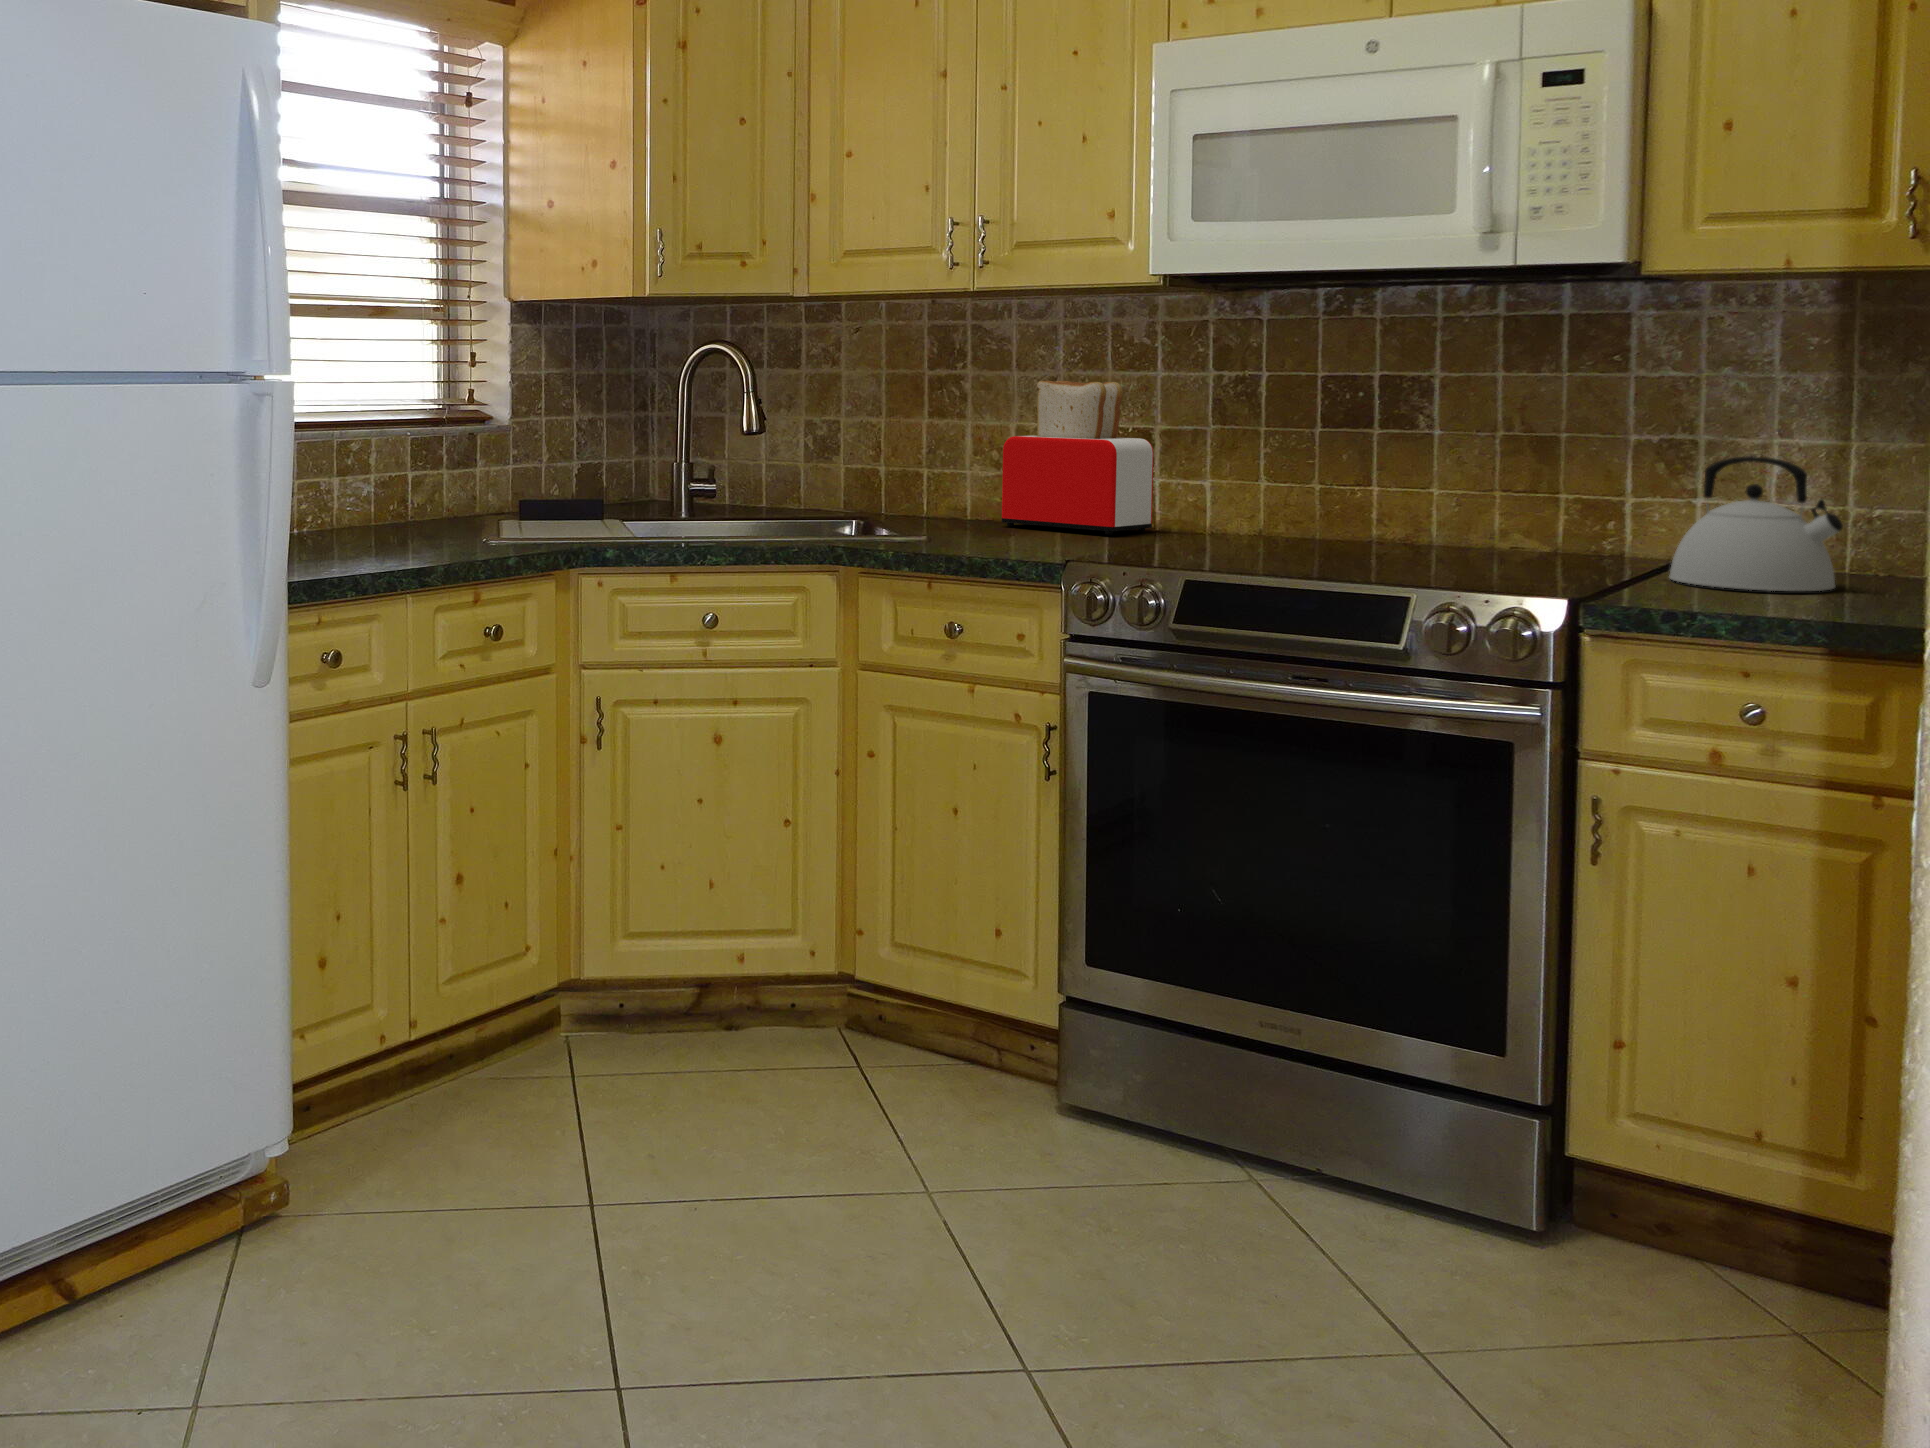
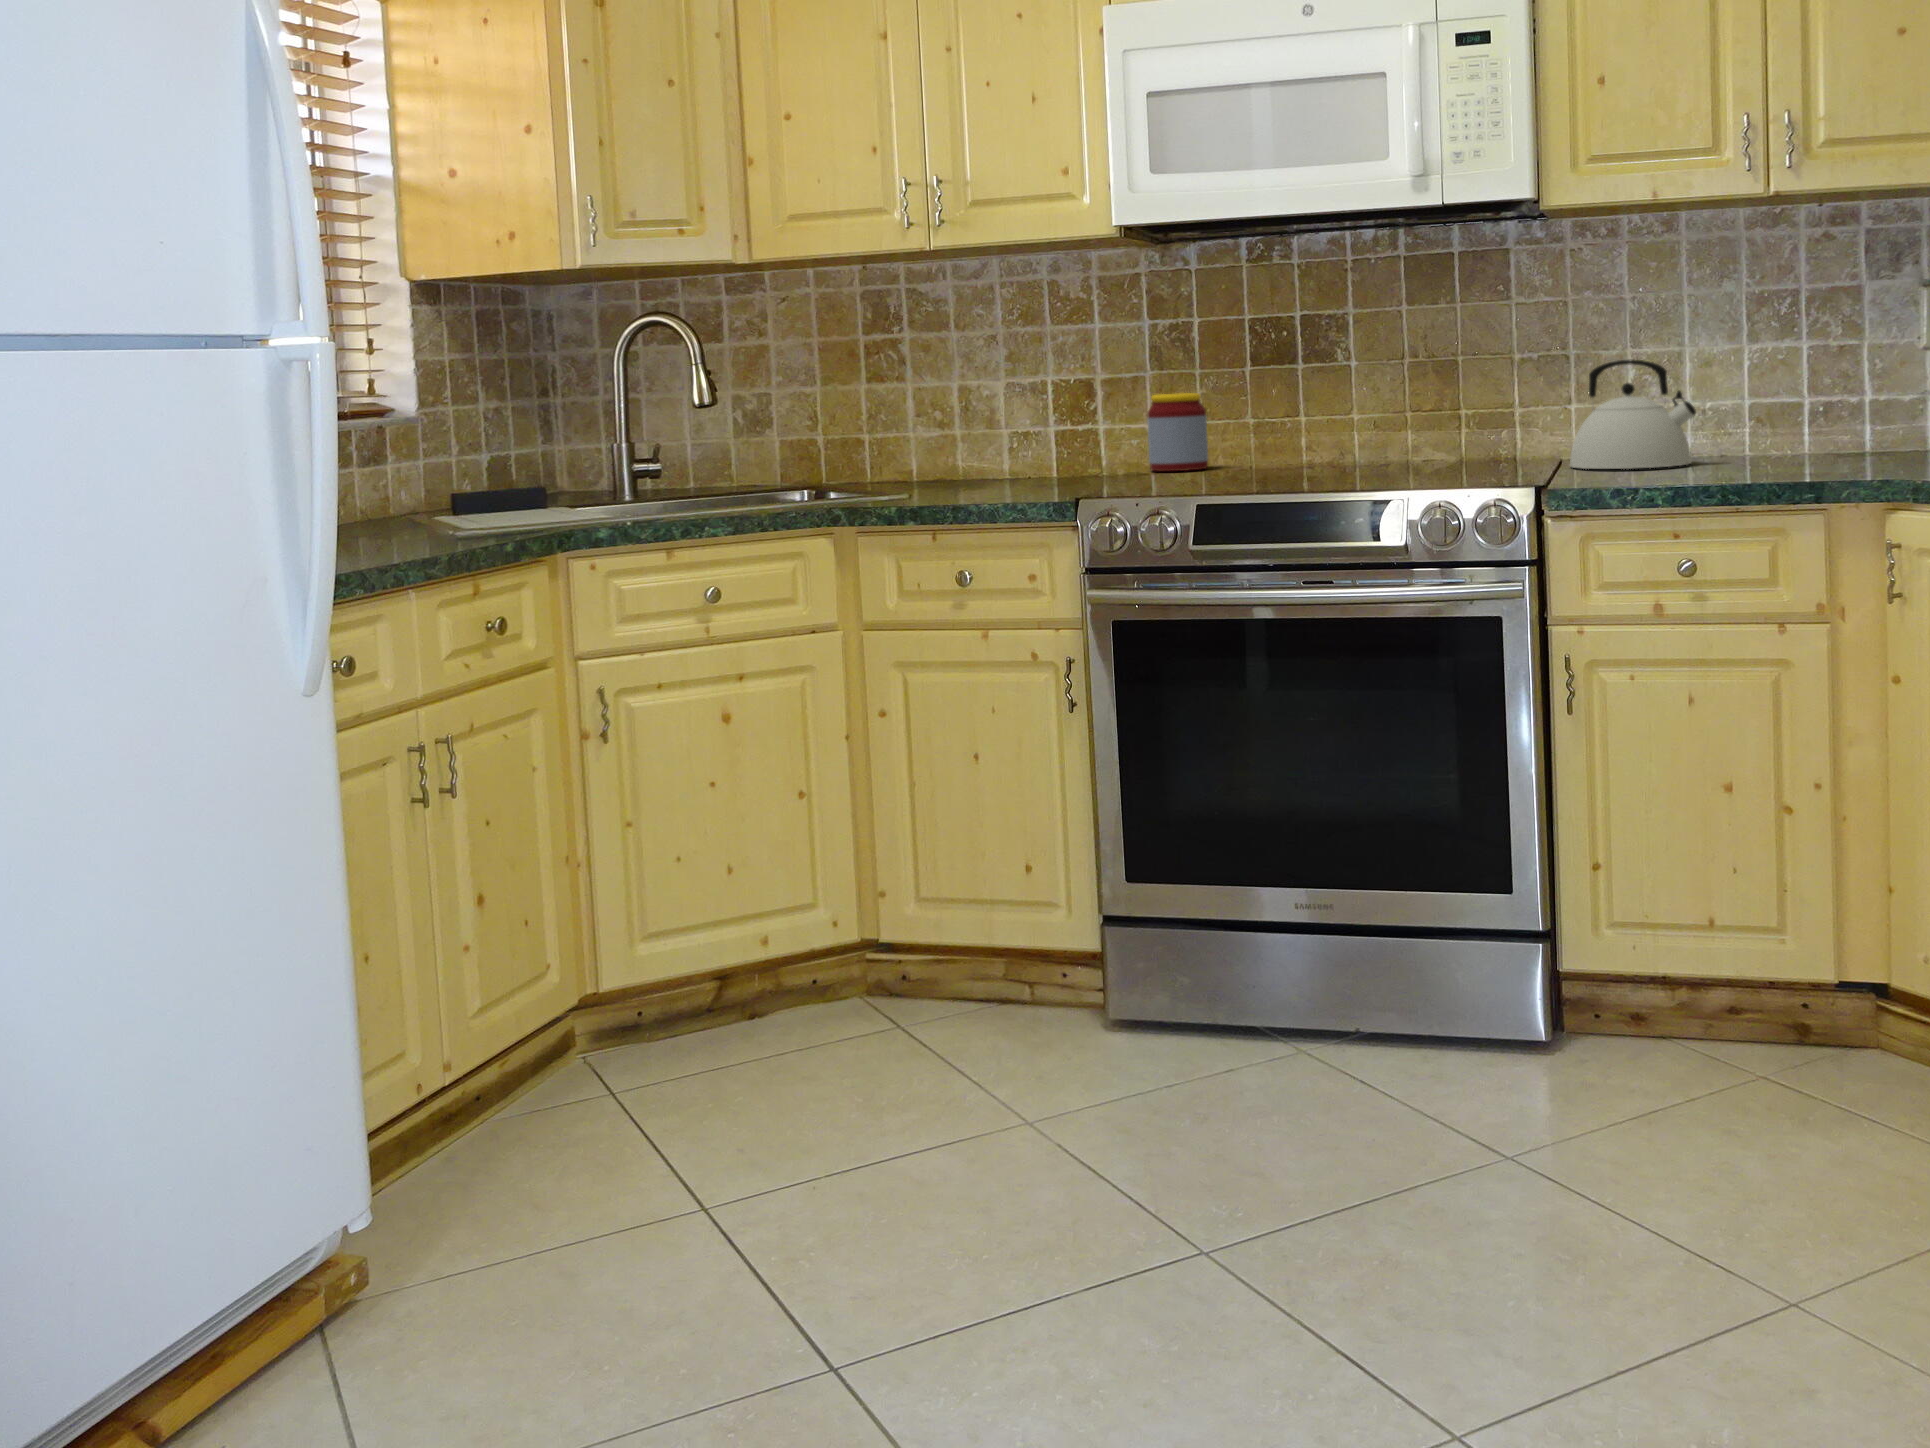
toaster: present [1002,381,1153,534] -> none [966,334,1112,480]
jar: none [1195,451,1263,536] -> present [1147,393,1208,471]

